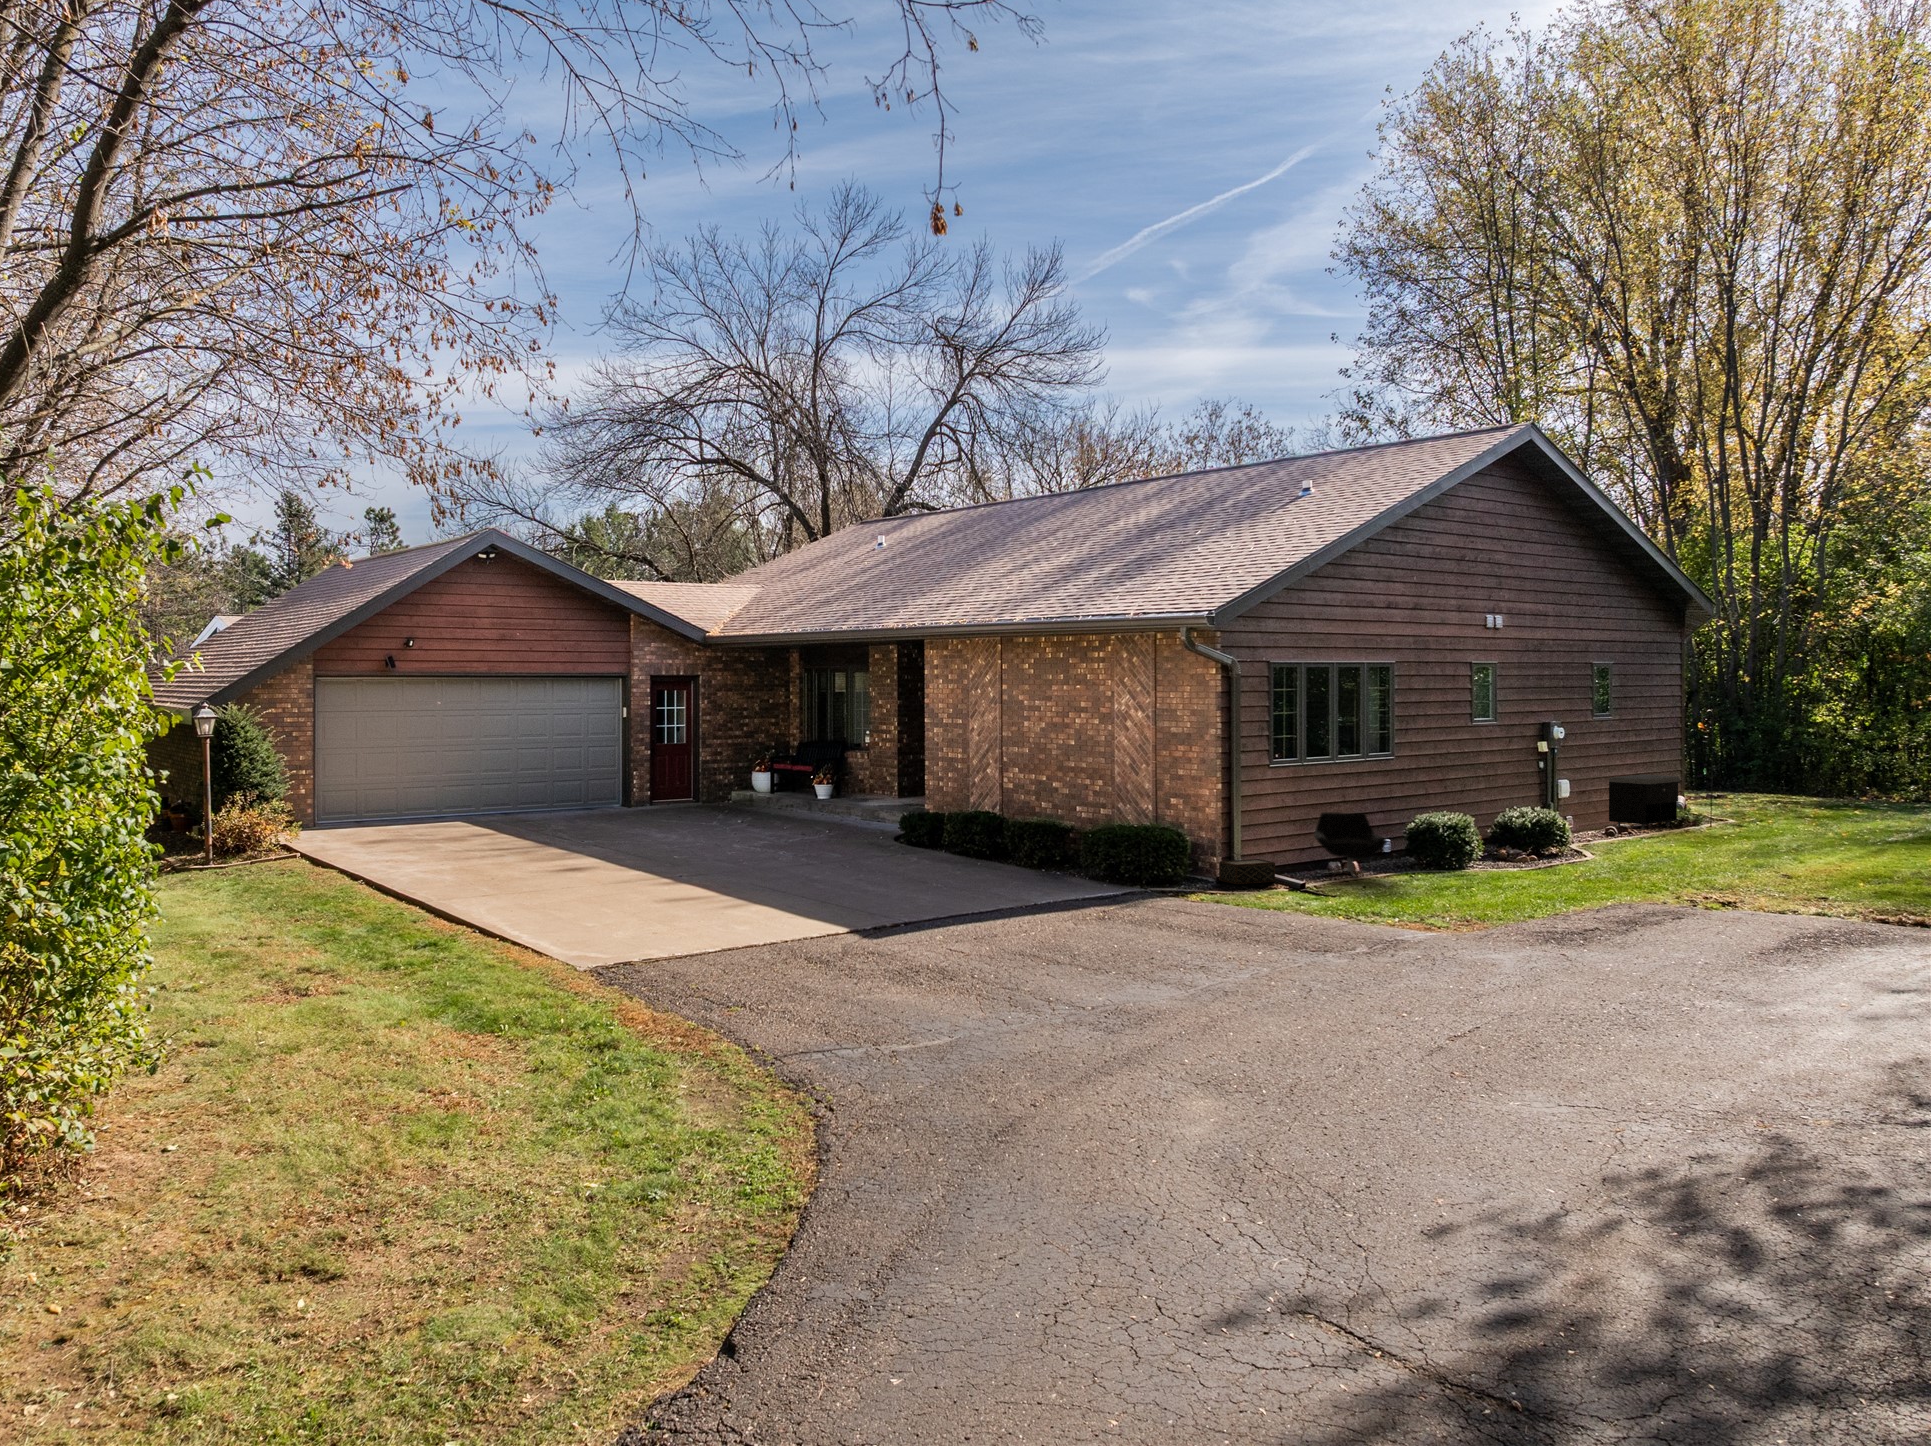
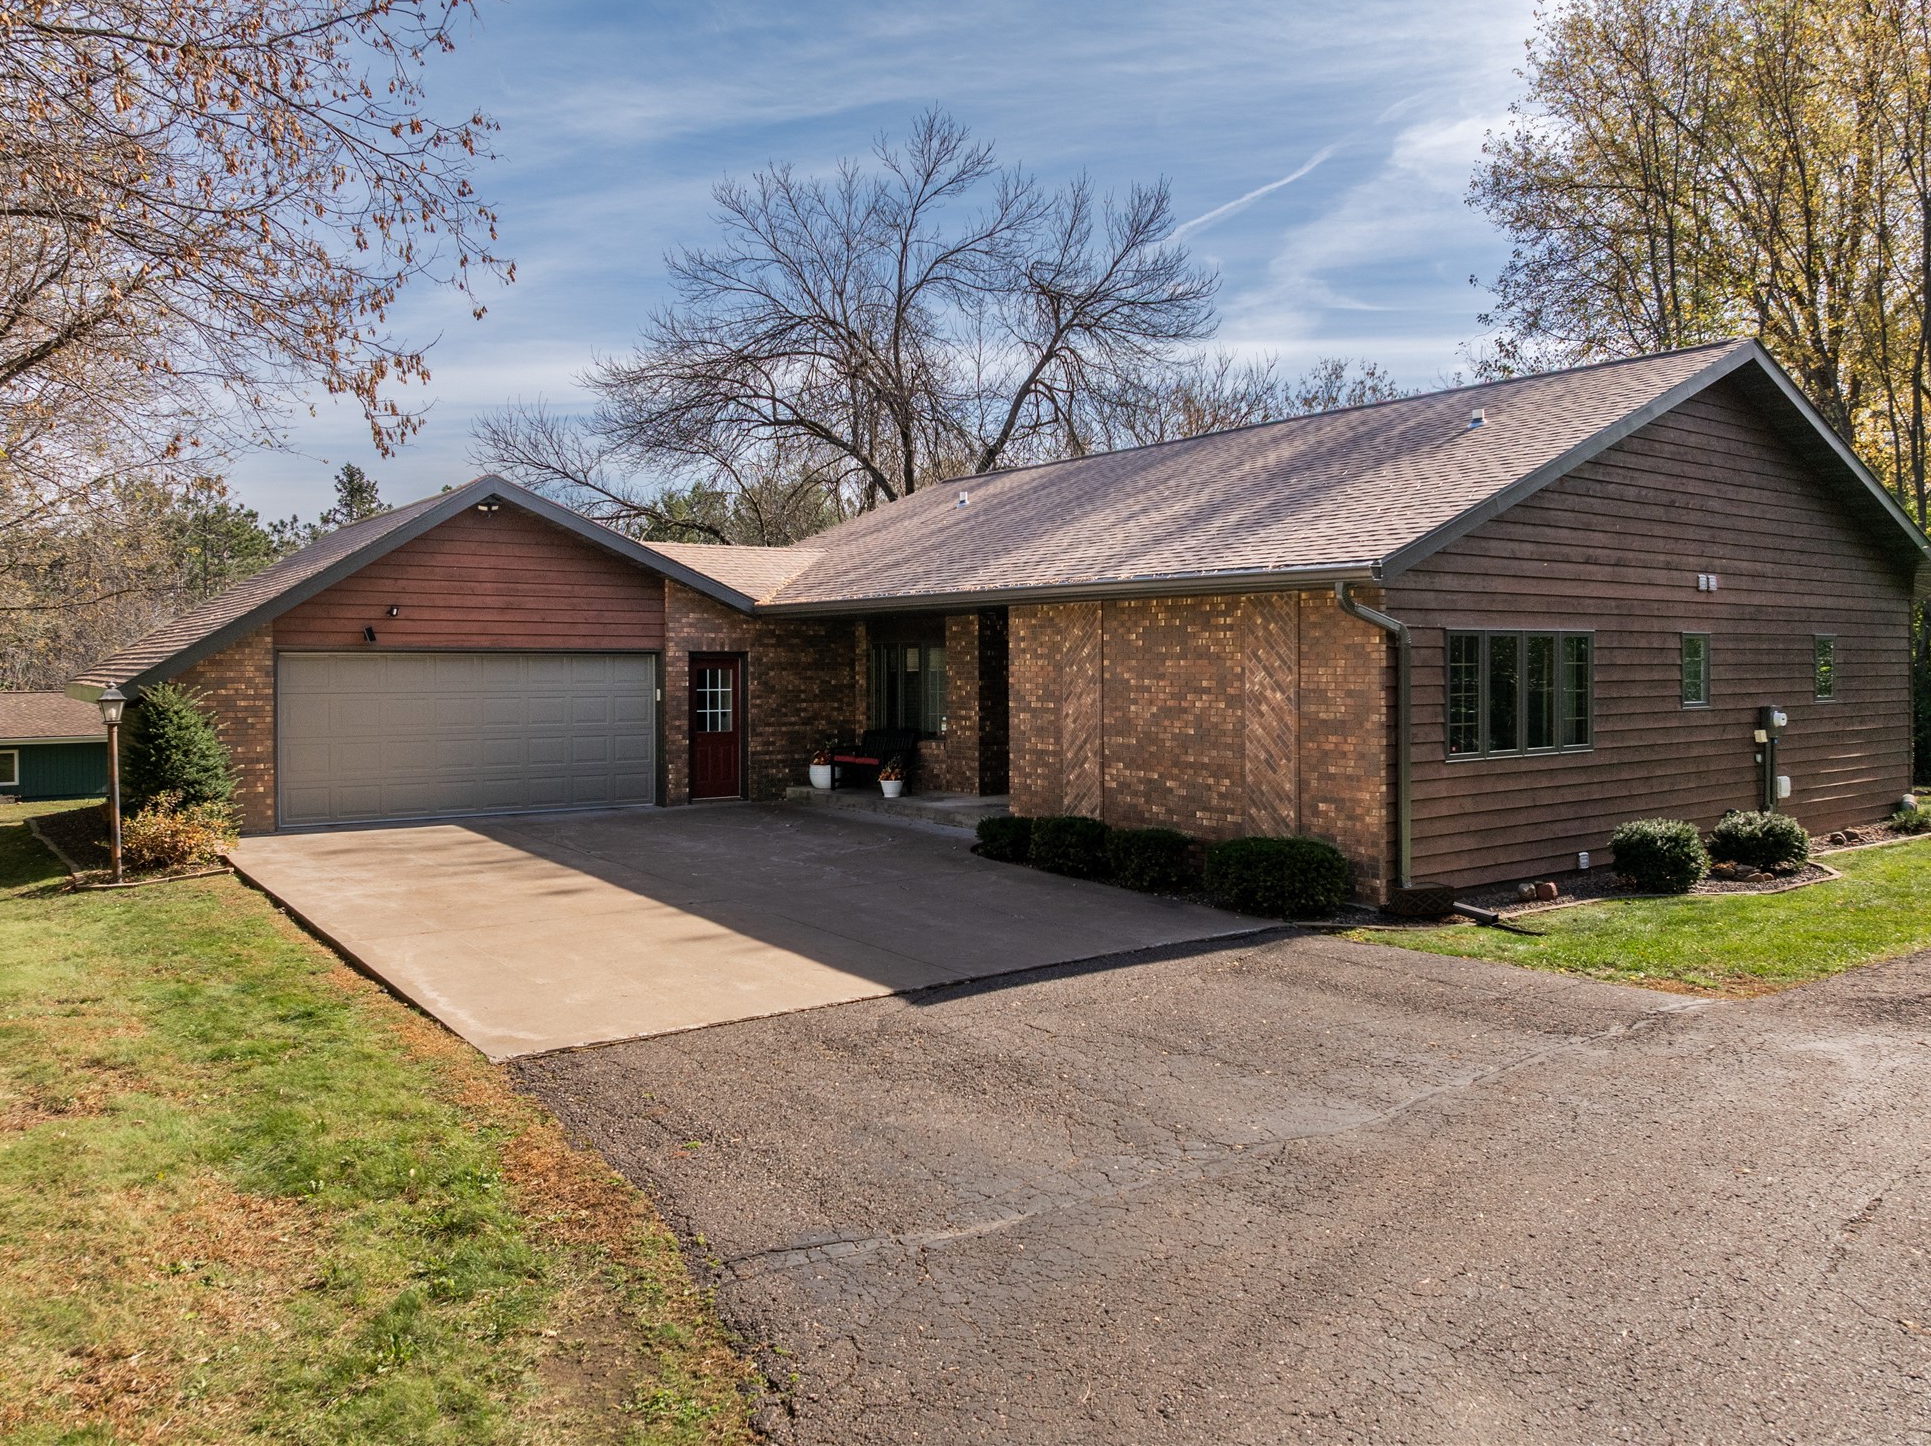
storage bench: present [1609,775,1680,829] -> none [1834,770,1920,837]
lounge chair: present [1314,812,1387,877] -> none [1498,820,1597,906]

